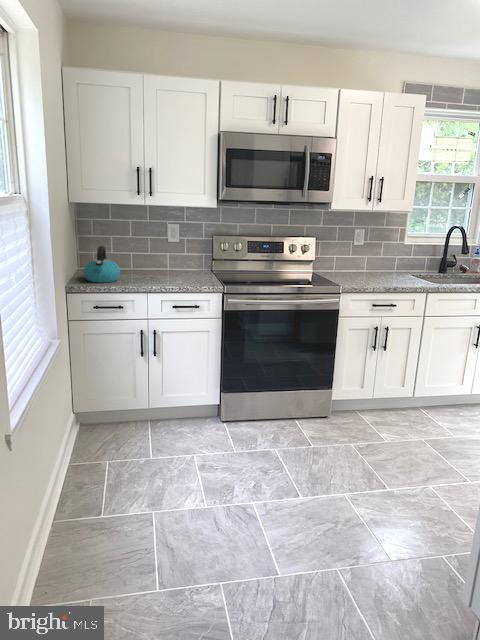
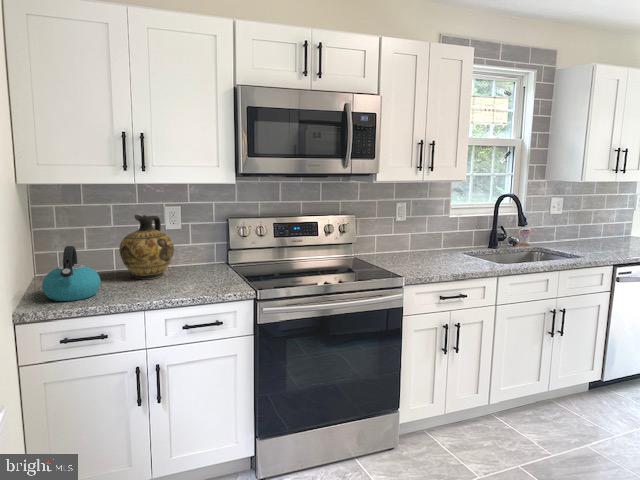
ceramic jug: none [134,228,172,275] -> present [119,215,174,279]

